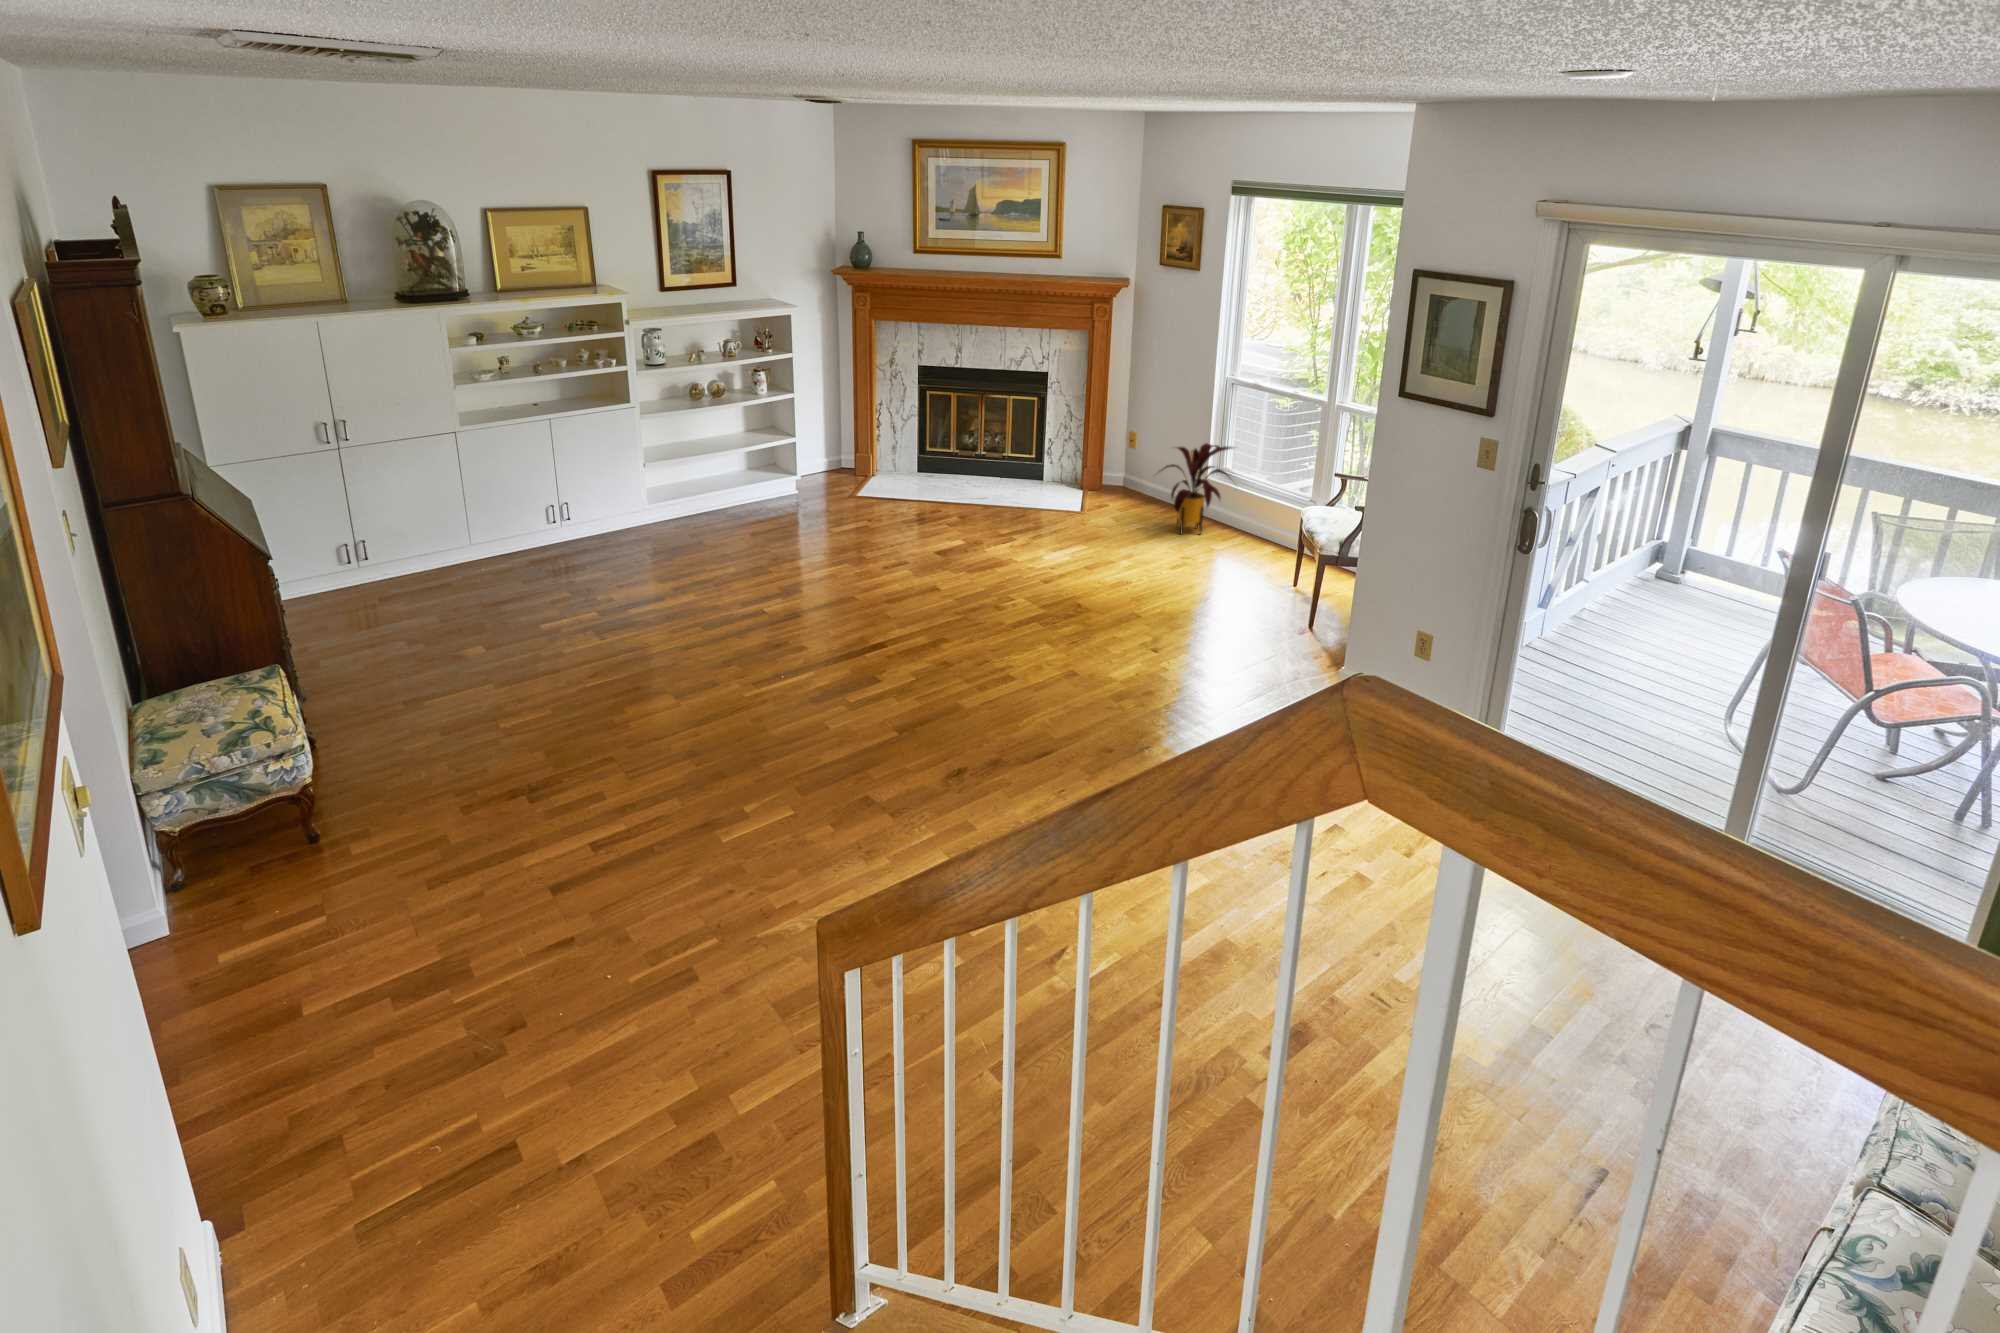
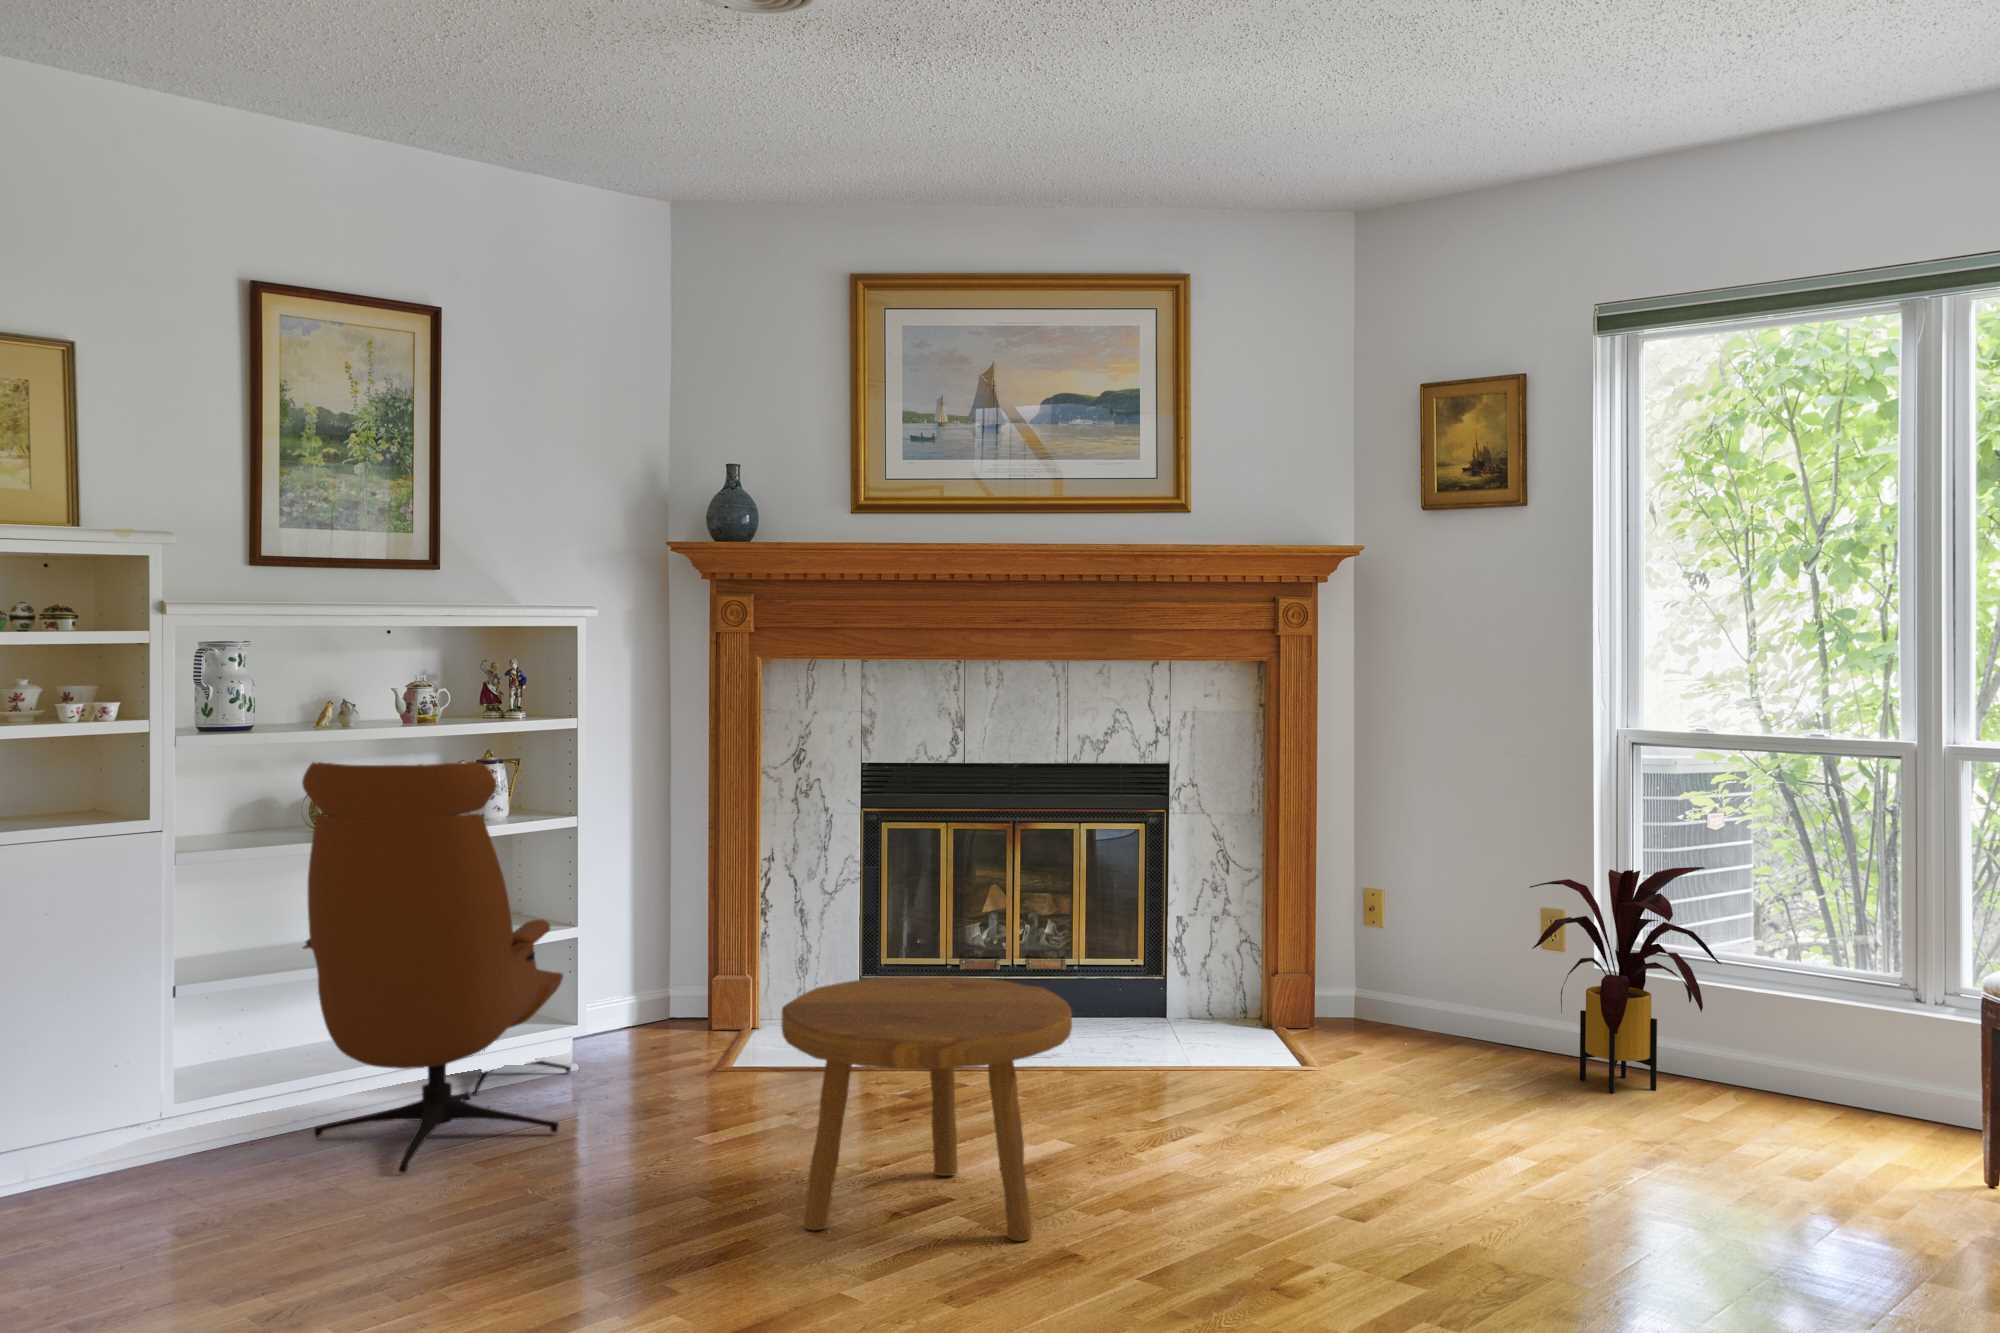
lounge chair: none [680,389,795,528] -> present [302,762,571,1173]
footstool: none [832,476,930,570] -> present [781,977,1072,1241]

